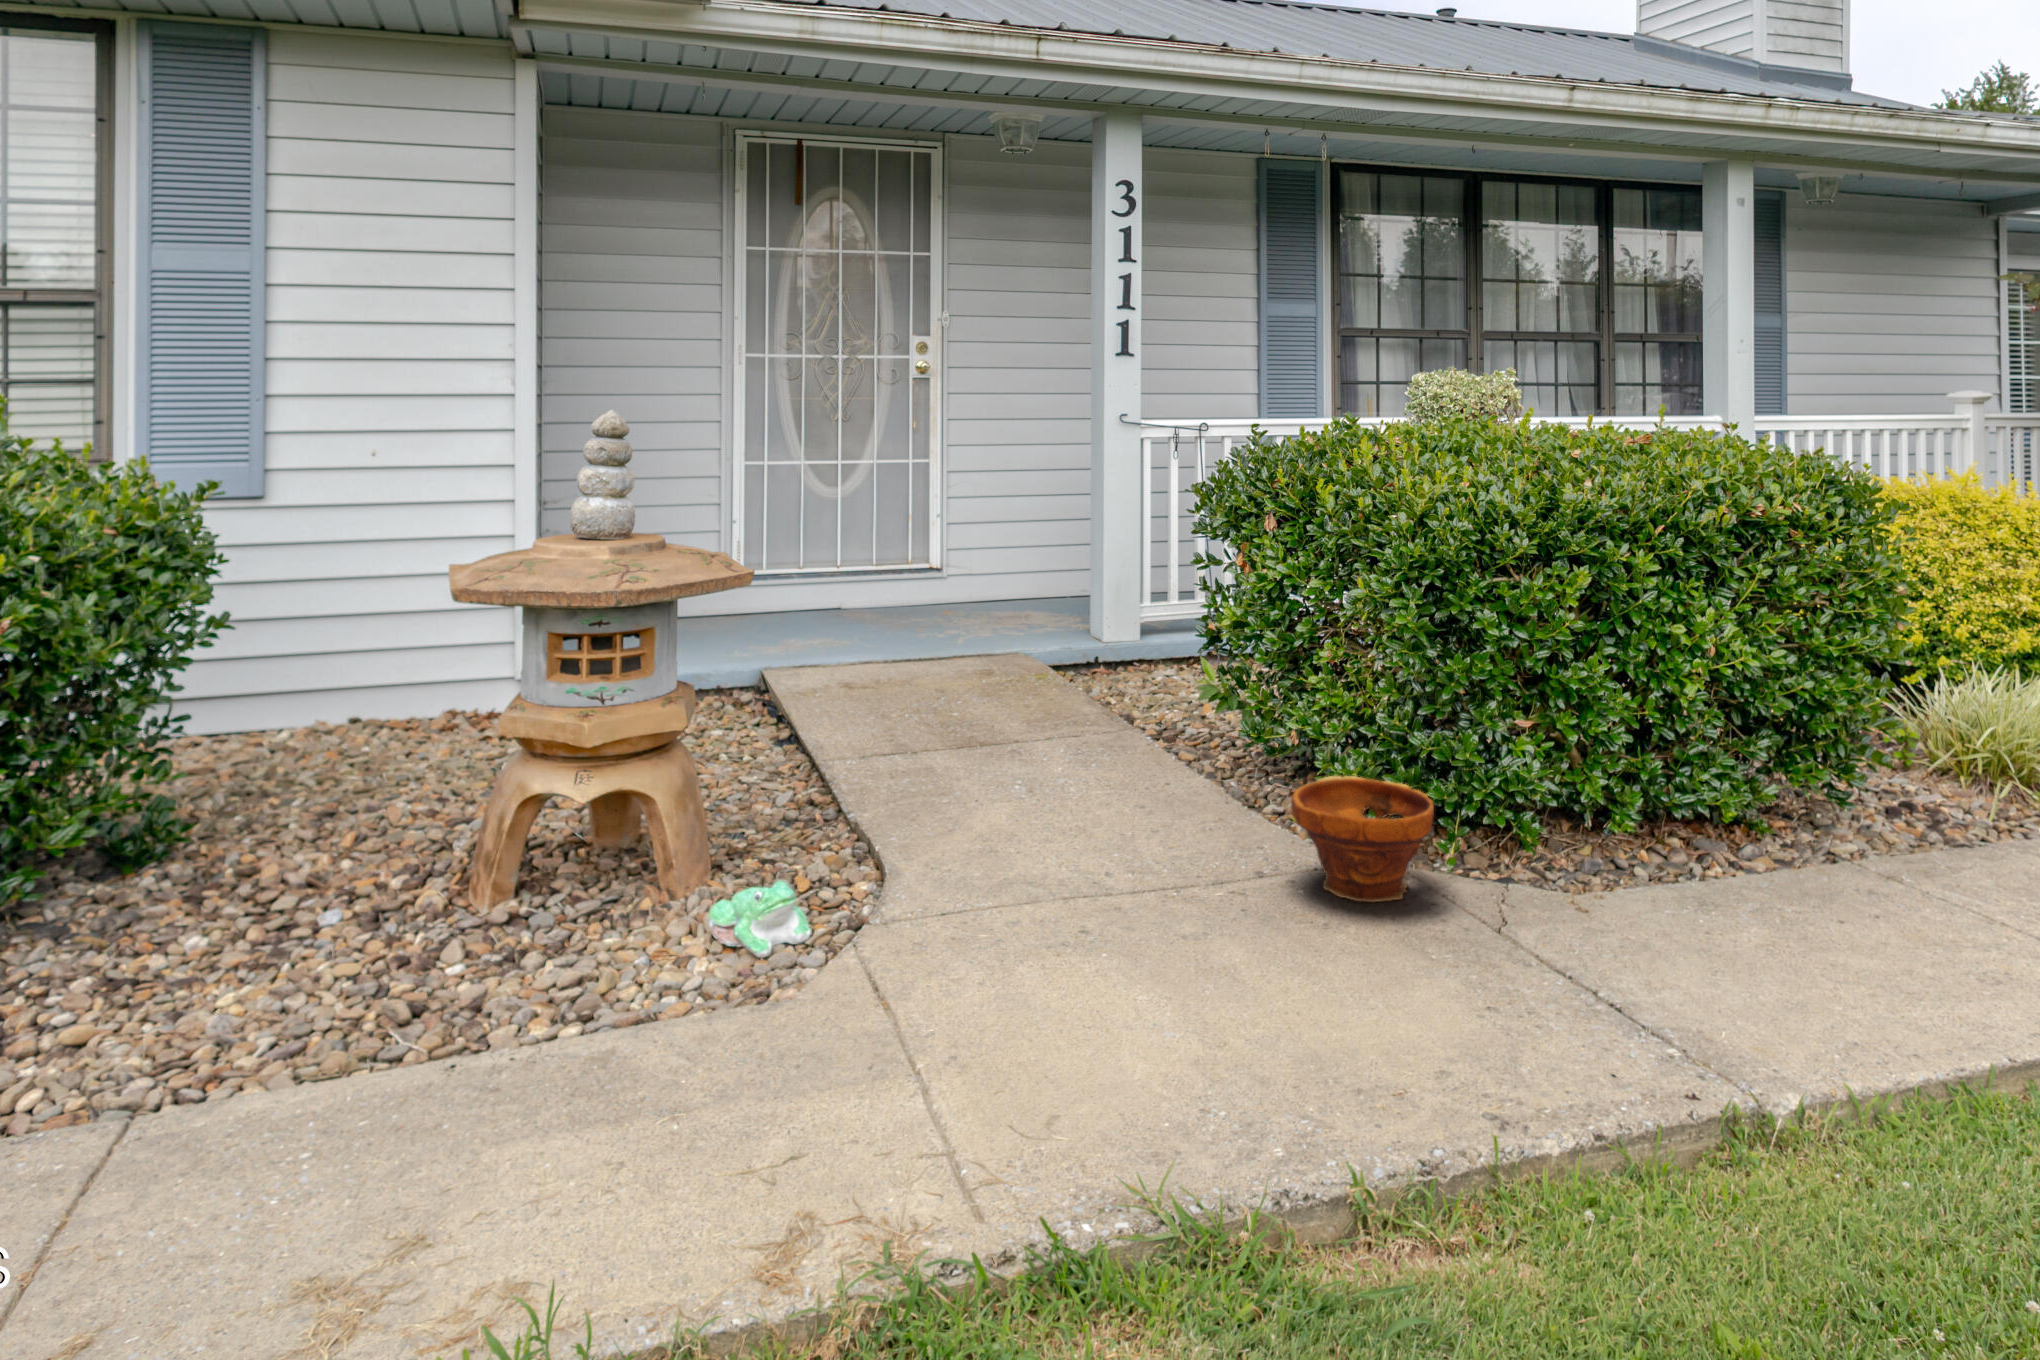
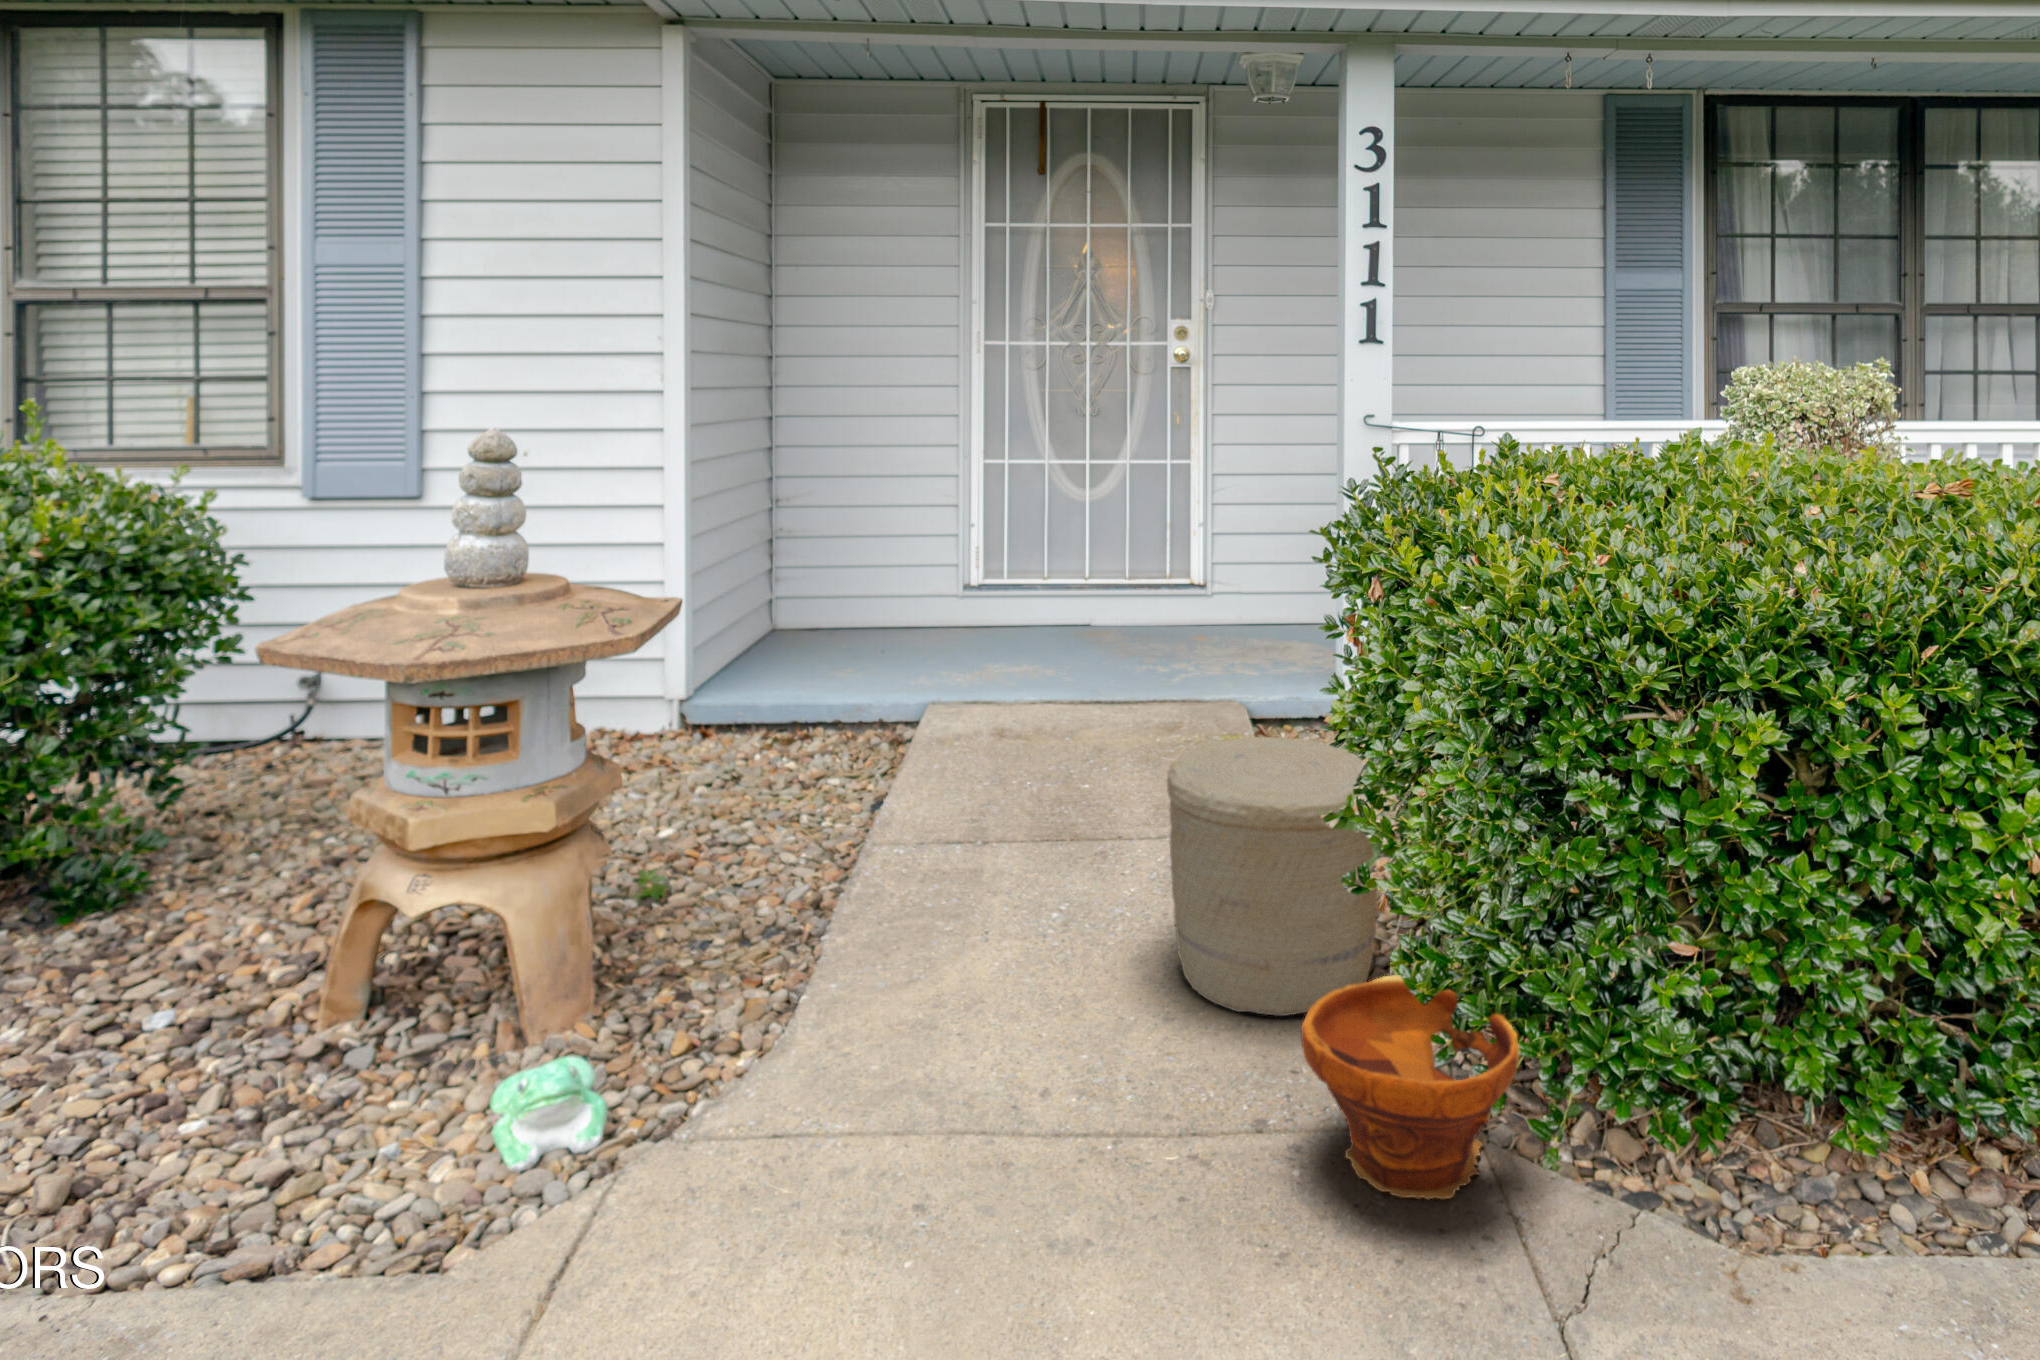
woven basket: none [1116,644,1276,833] -> present [1167,737,1378,1016]

